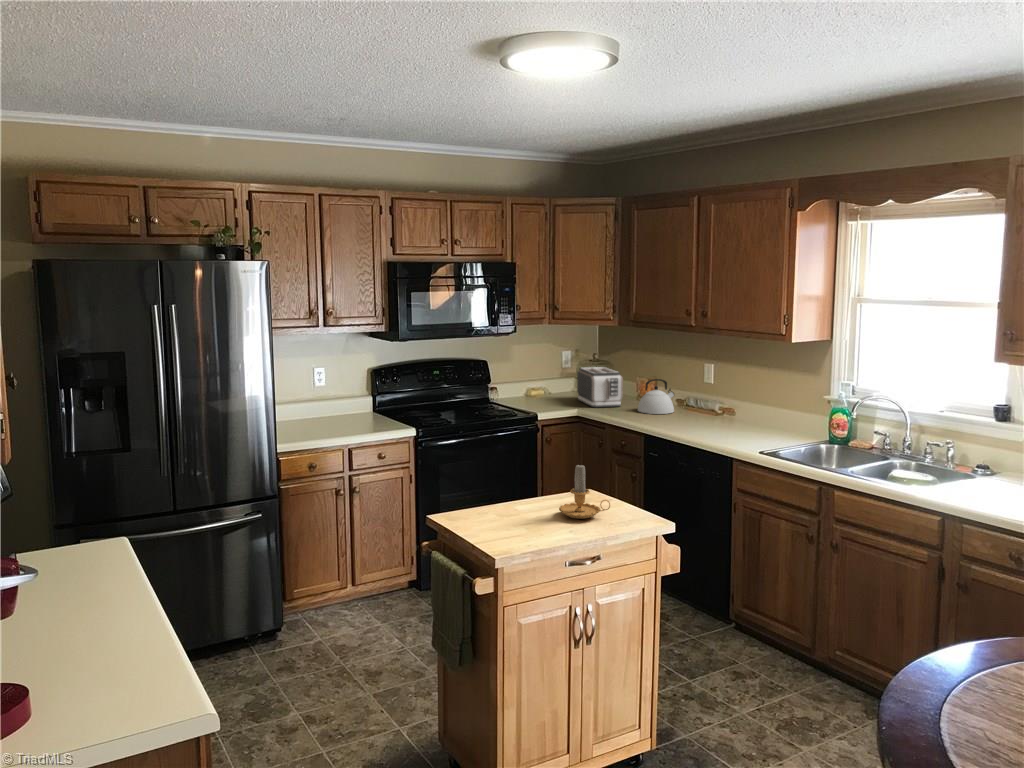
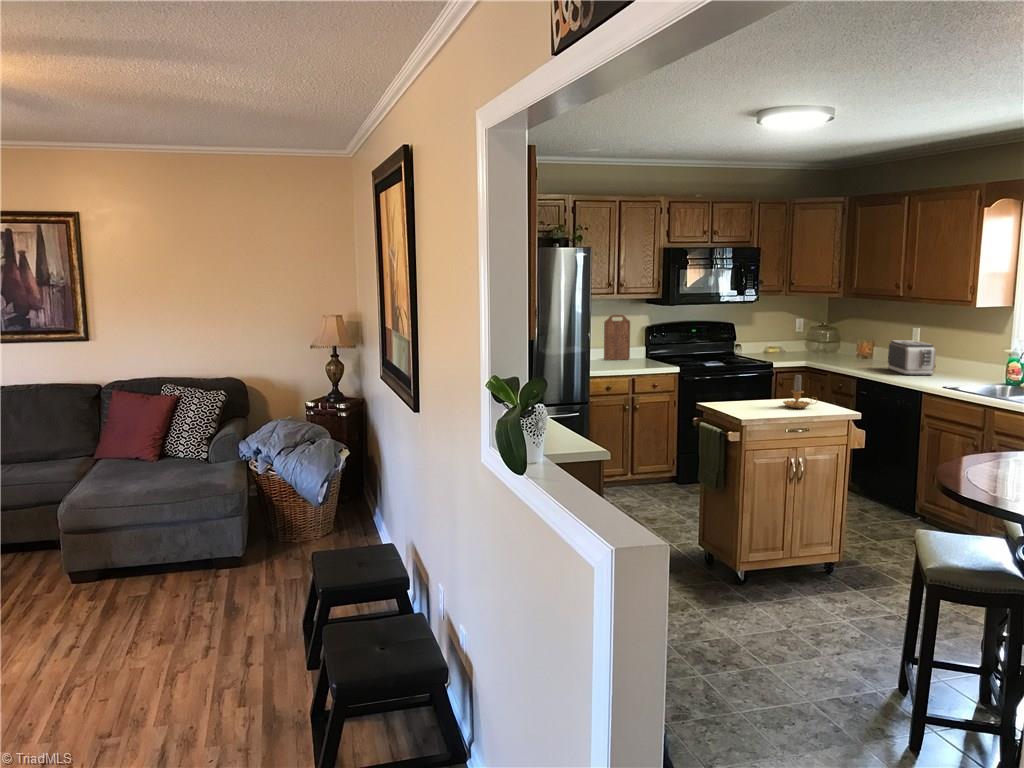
cutting board: none [309,355,348,420] -> present [604,315,630,360]
toaster: present [577,367,623,408] -> present [888,341,936,375]
kettle: present [638,379,674,414] -> none [854,339,886,366]

